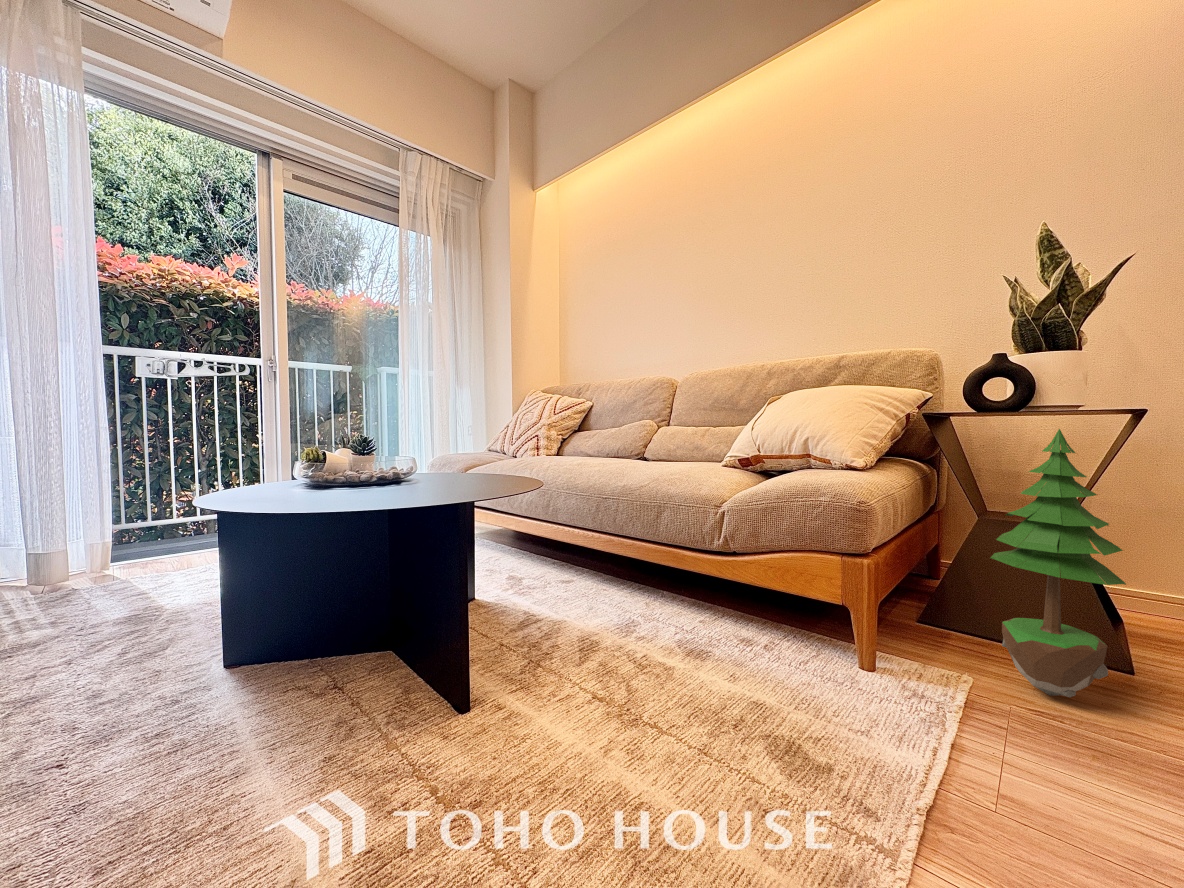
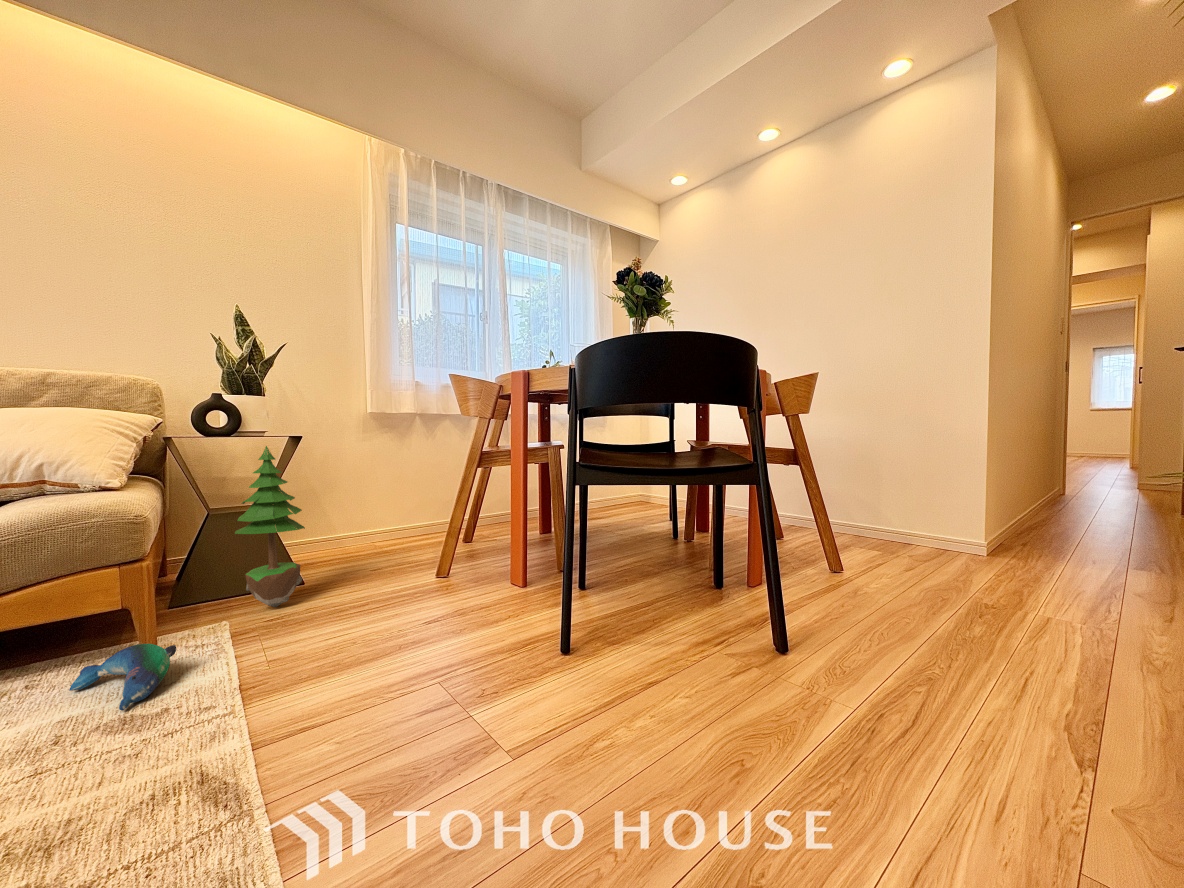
plush toy: none [783,655,874,739] -> present [69,644,176,711]

